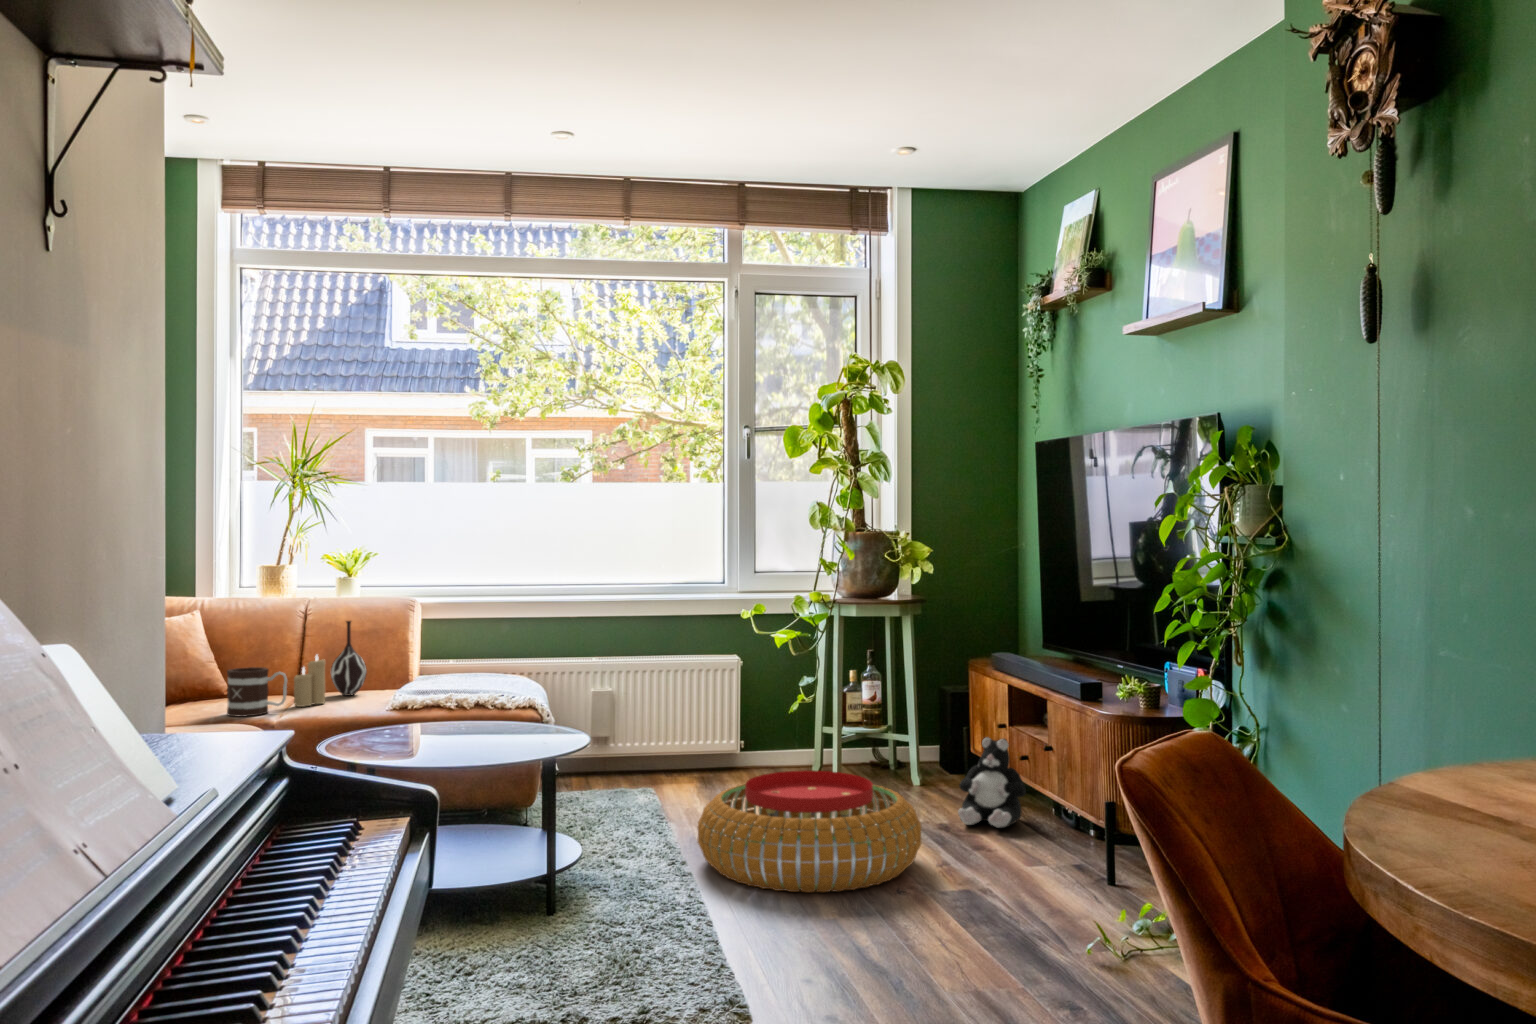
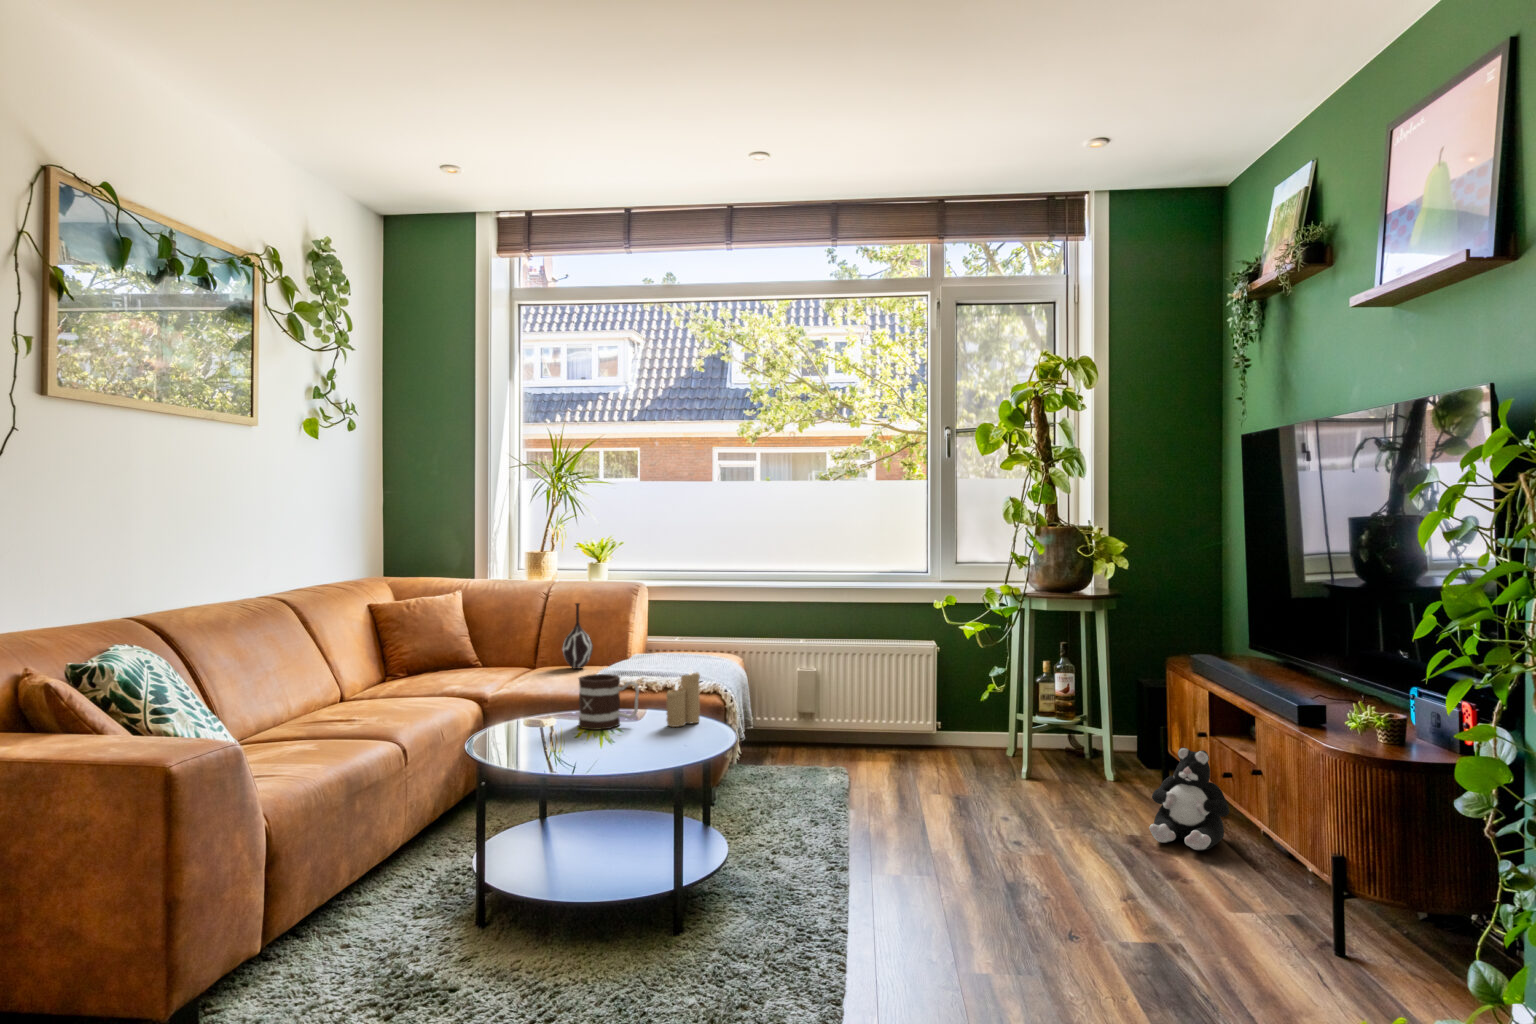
candle: present [294,655,325,707] -> present [666,667,700,727]
mug: present [227,667,287,717] -> present [579,674,639,730]
pouf: present [697,770,922,892] -> none [856,777,1101,927]

